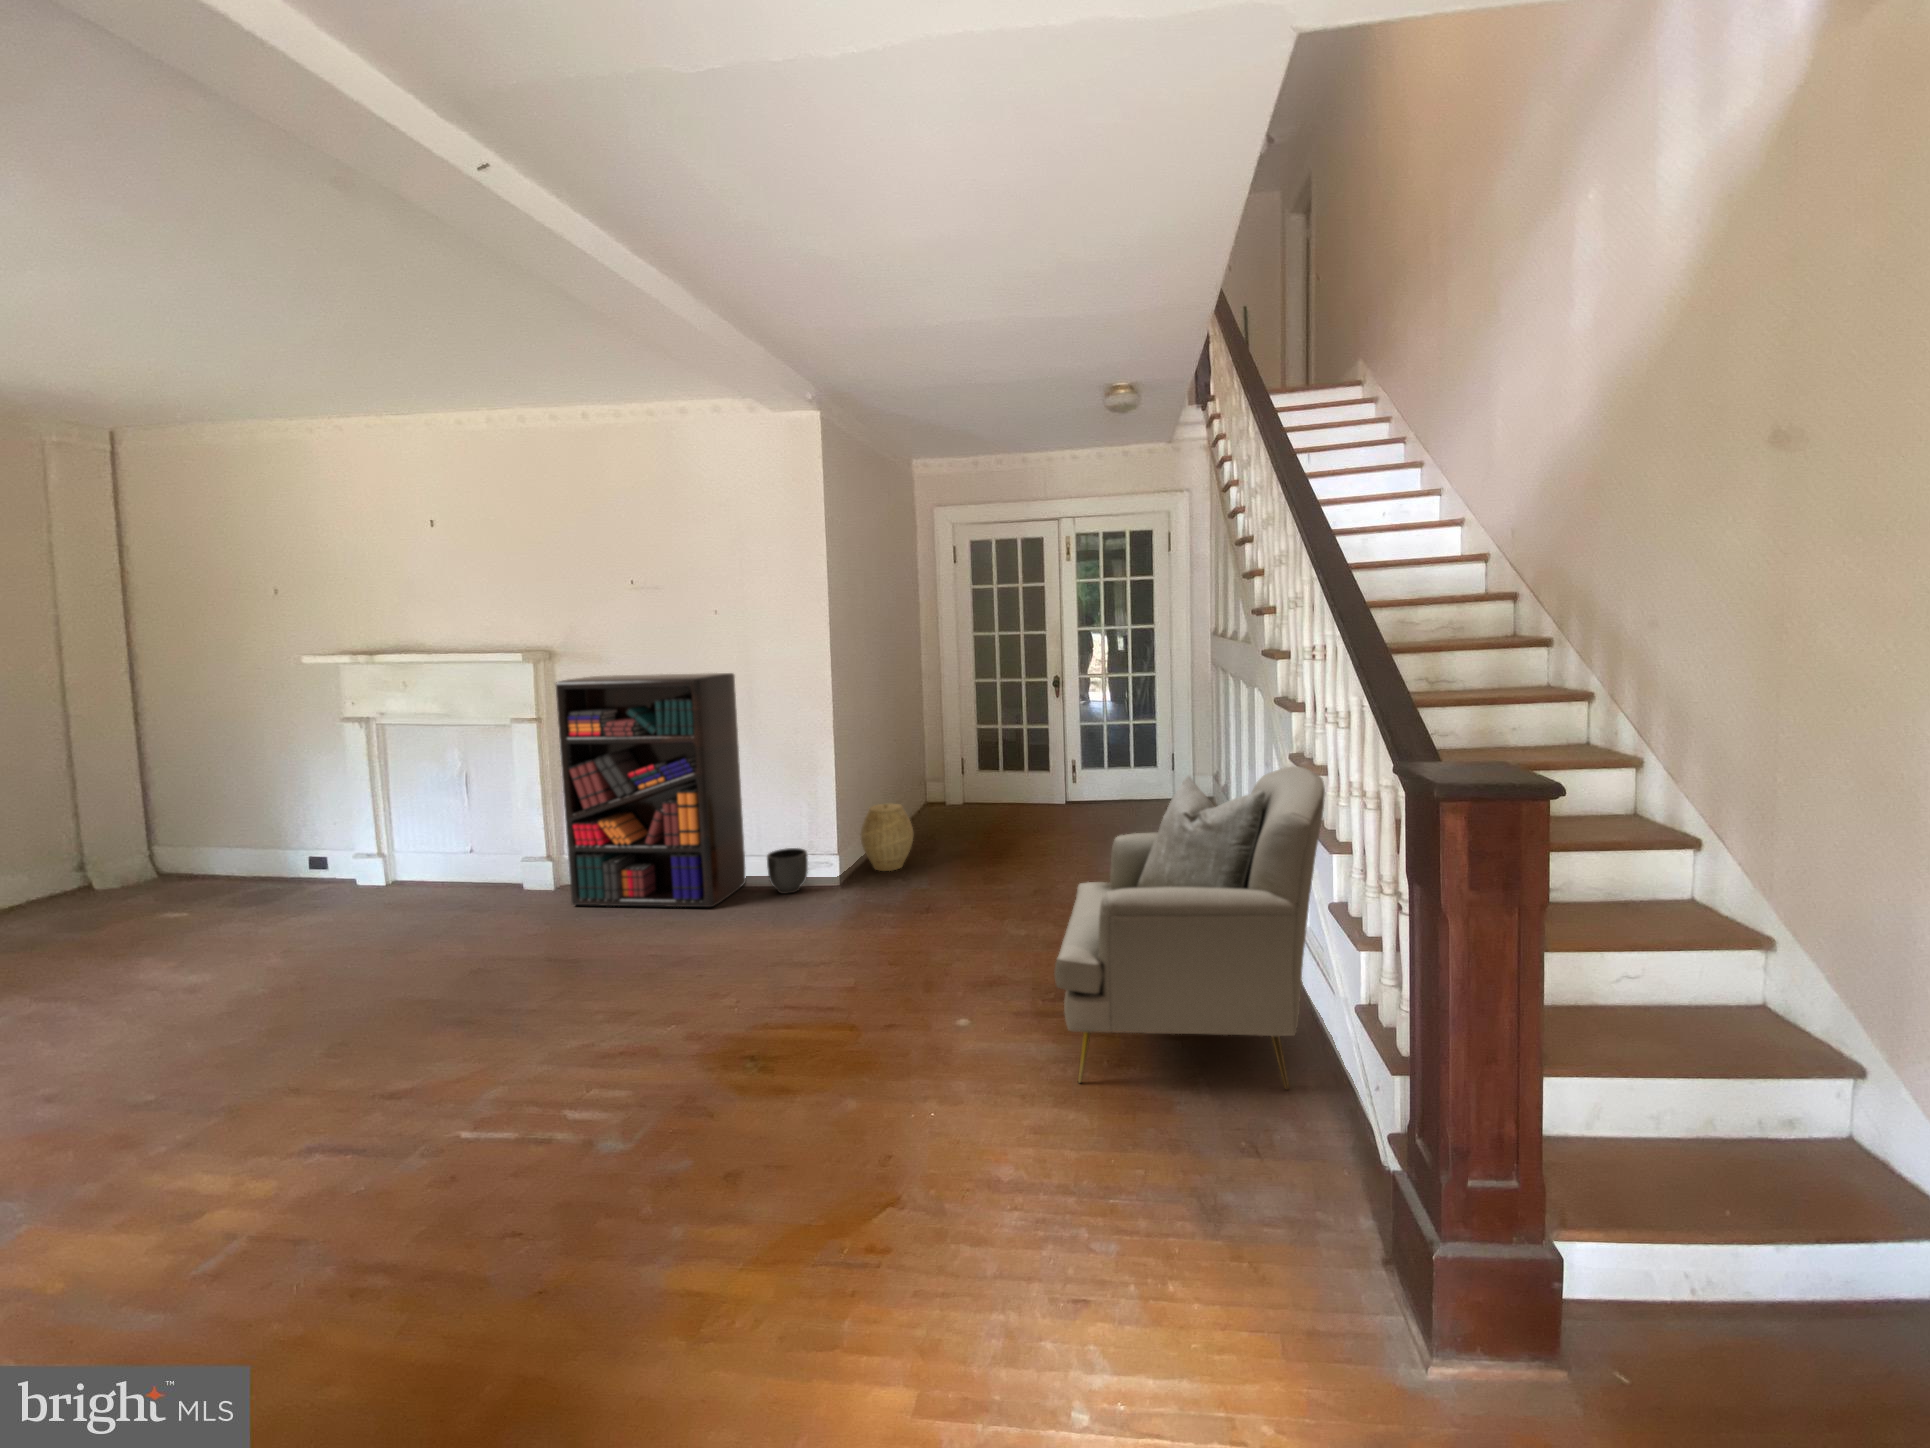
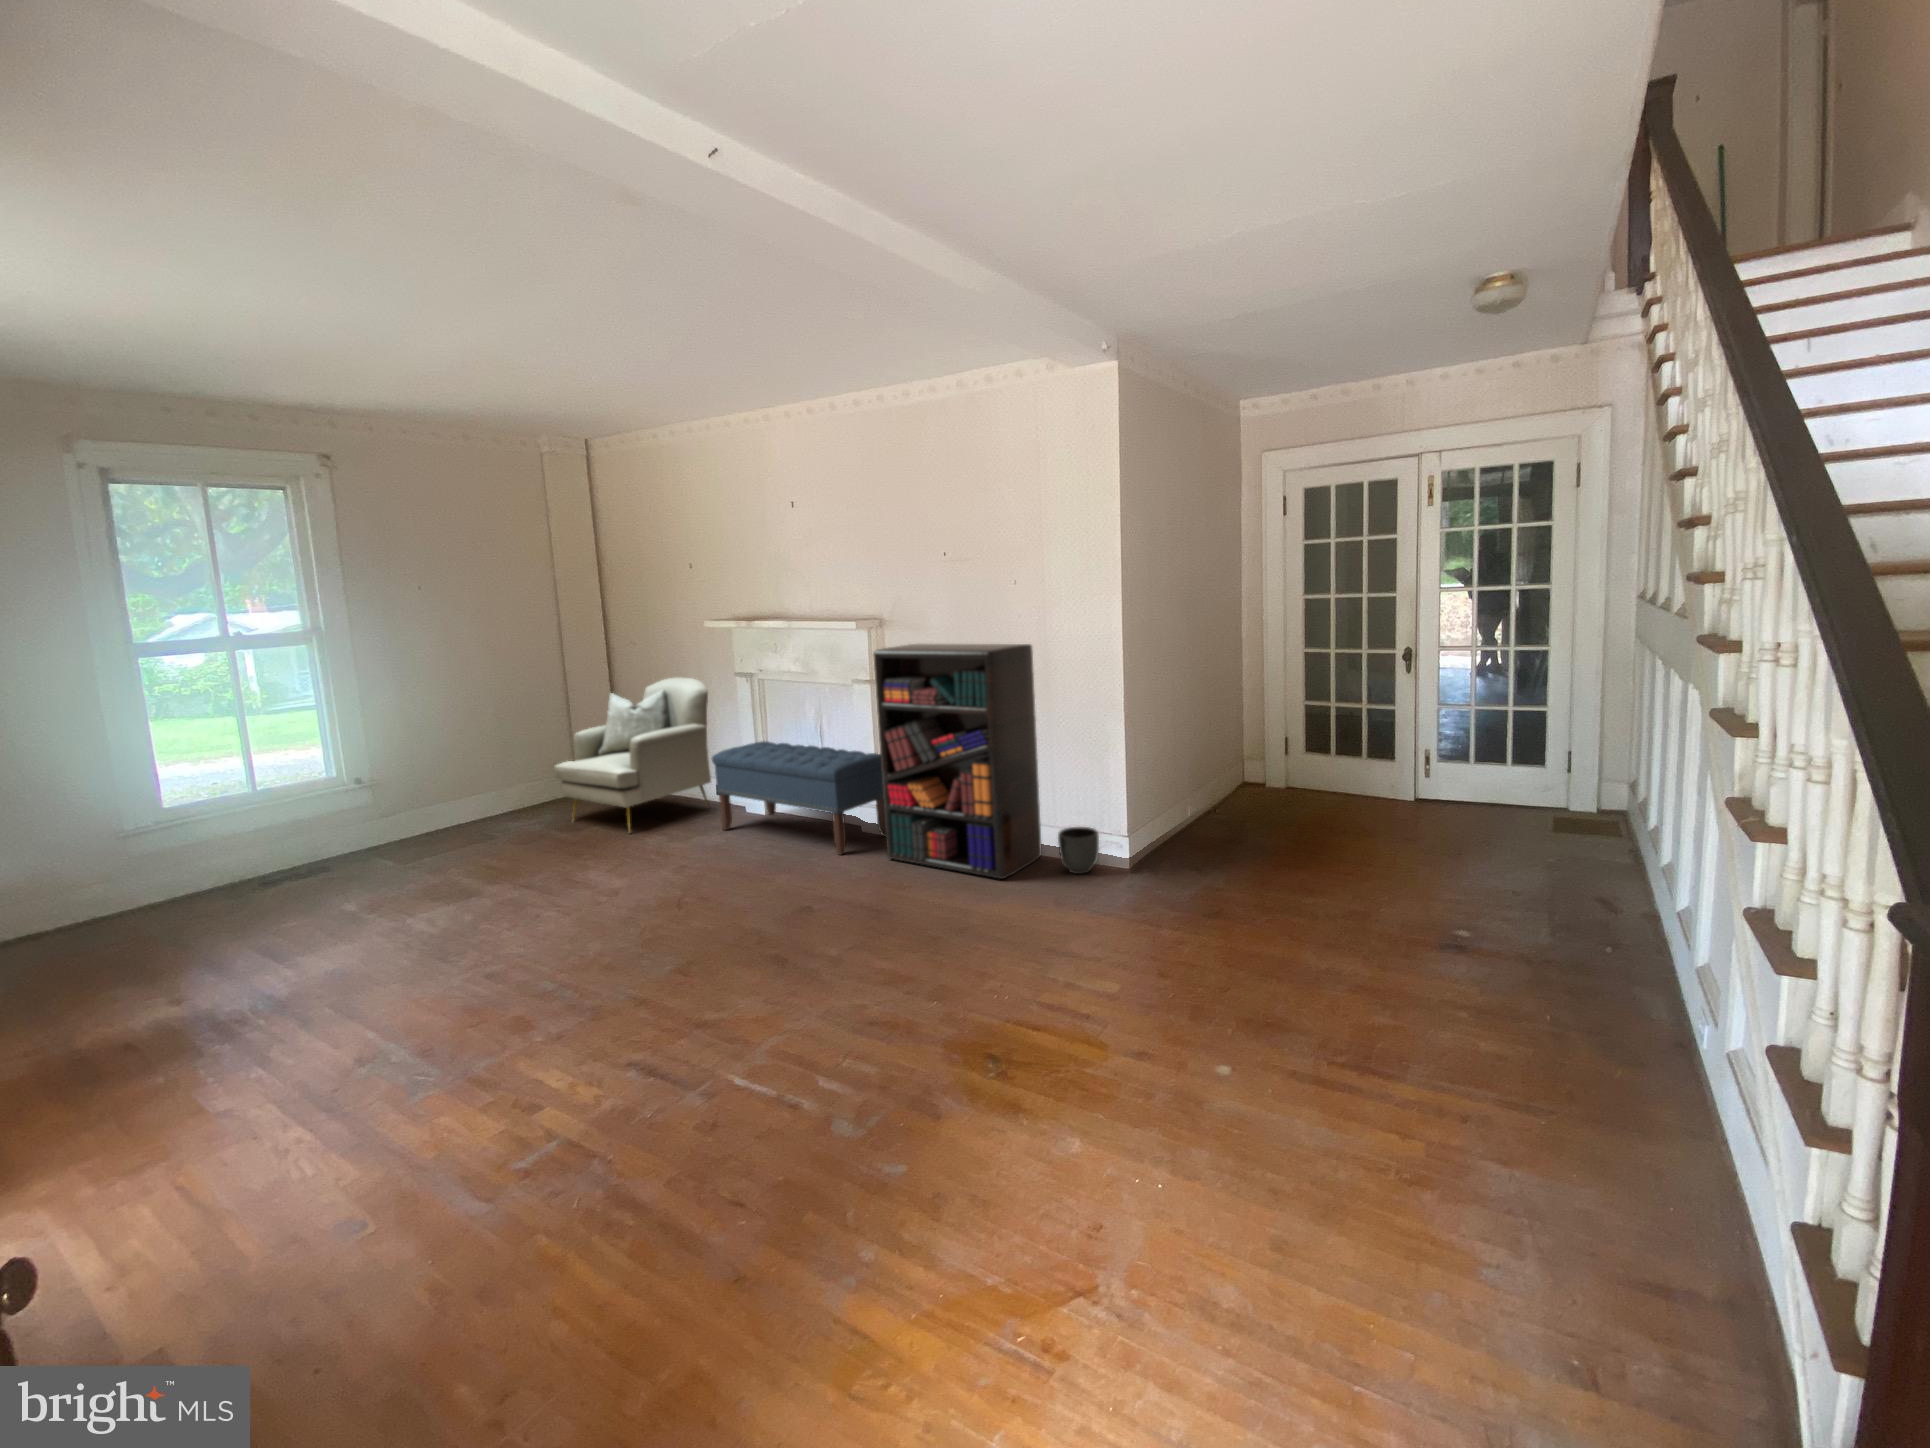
armchair: present [1054,766,1325,1090] -> present [554,677,711,833]
bench: none [317,794,564,909] -> present [712,741,886,855]
woven basket: present [861,803,913,871] -> none [1158,788,1216,861]

